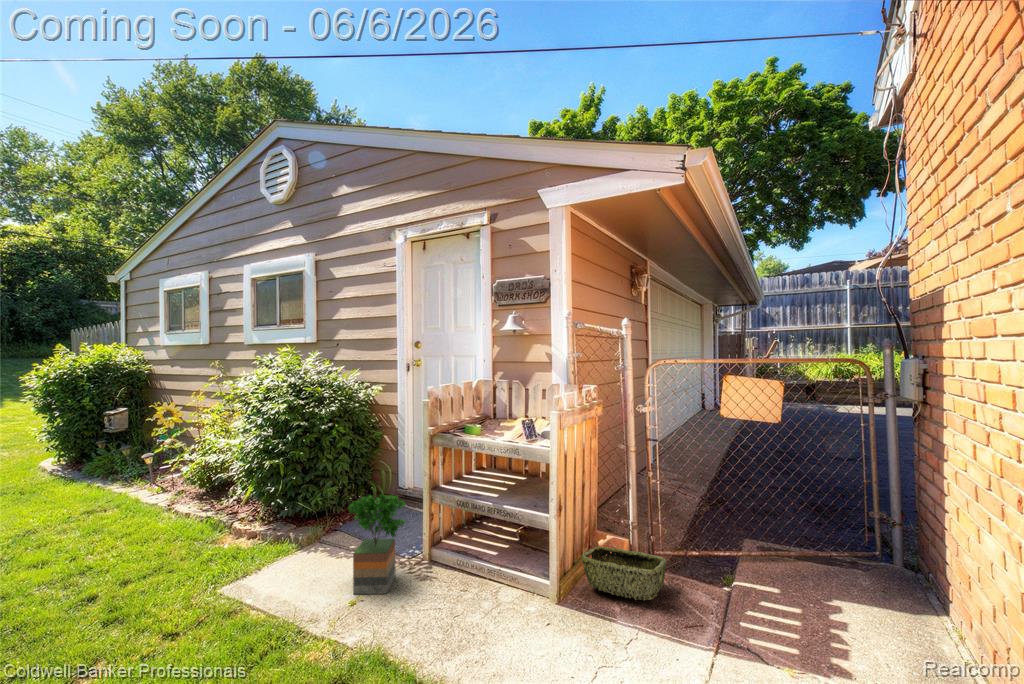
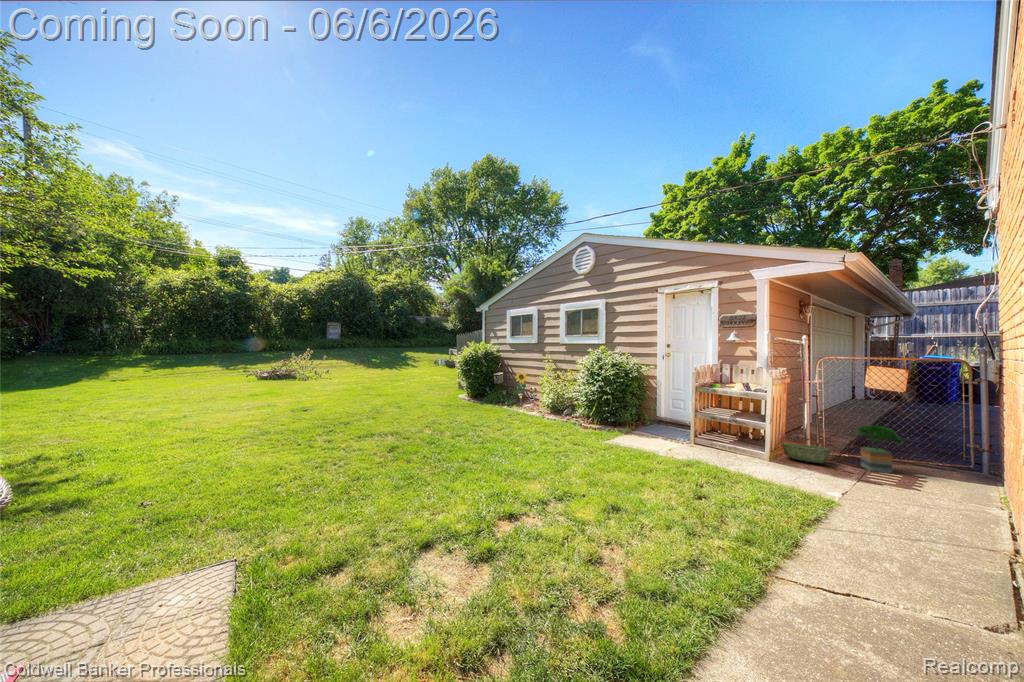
potted tree: present [349,495,405,594] -> present [856,425,902,473]

